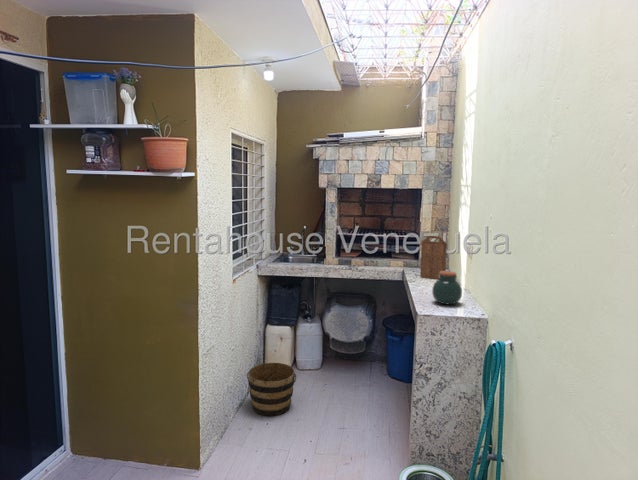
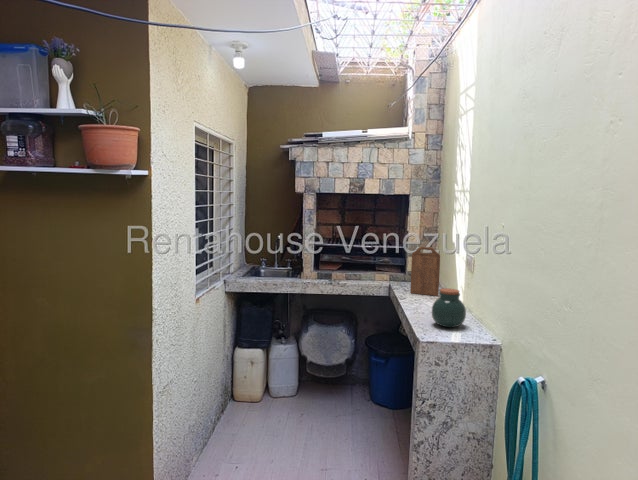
bucket: present [247,363,296,416] -> none [212,394,270,459]

